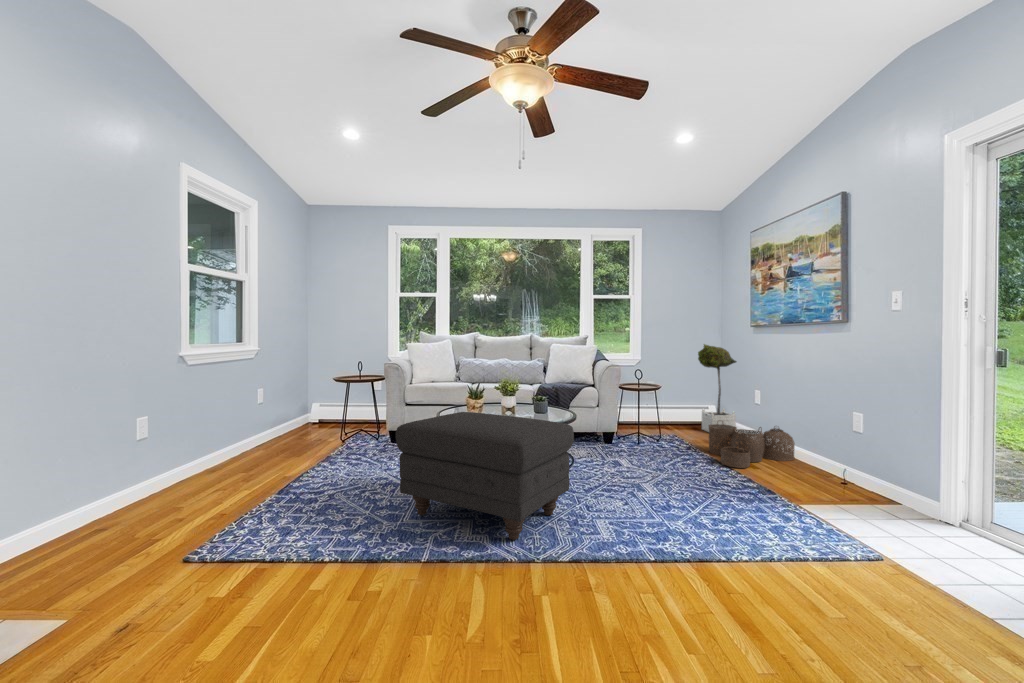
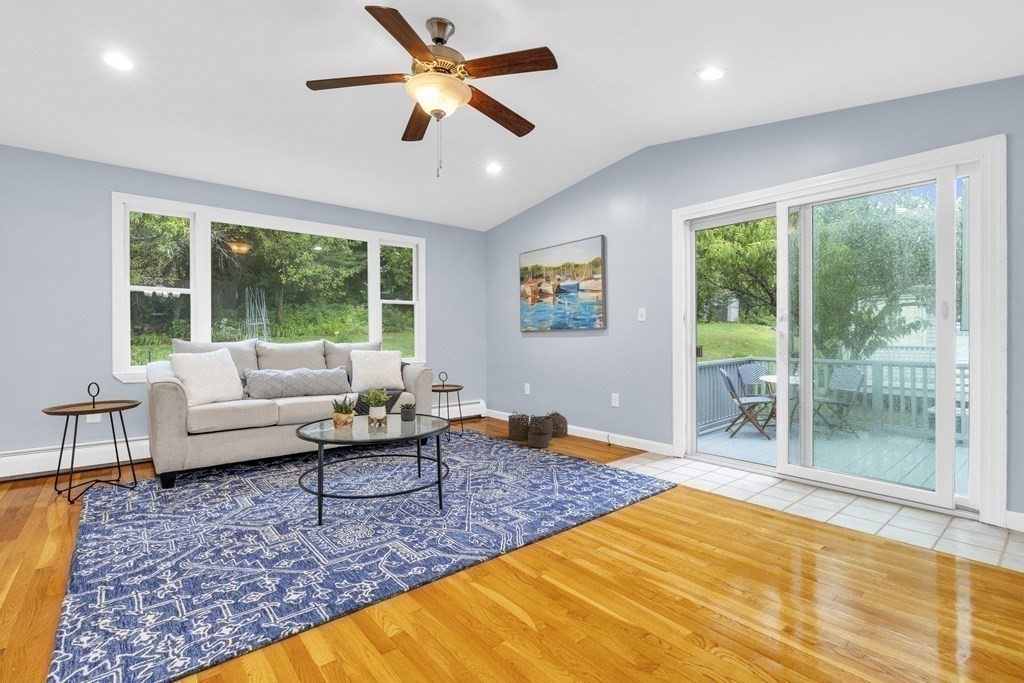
potted tree: present [698,344,737,432] -> none [478,346,510,425]
ottoman: present [396,412,574,540] -> none [315,426,484,547]

